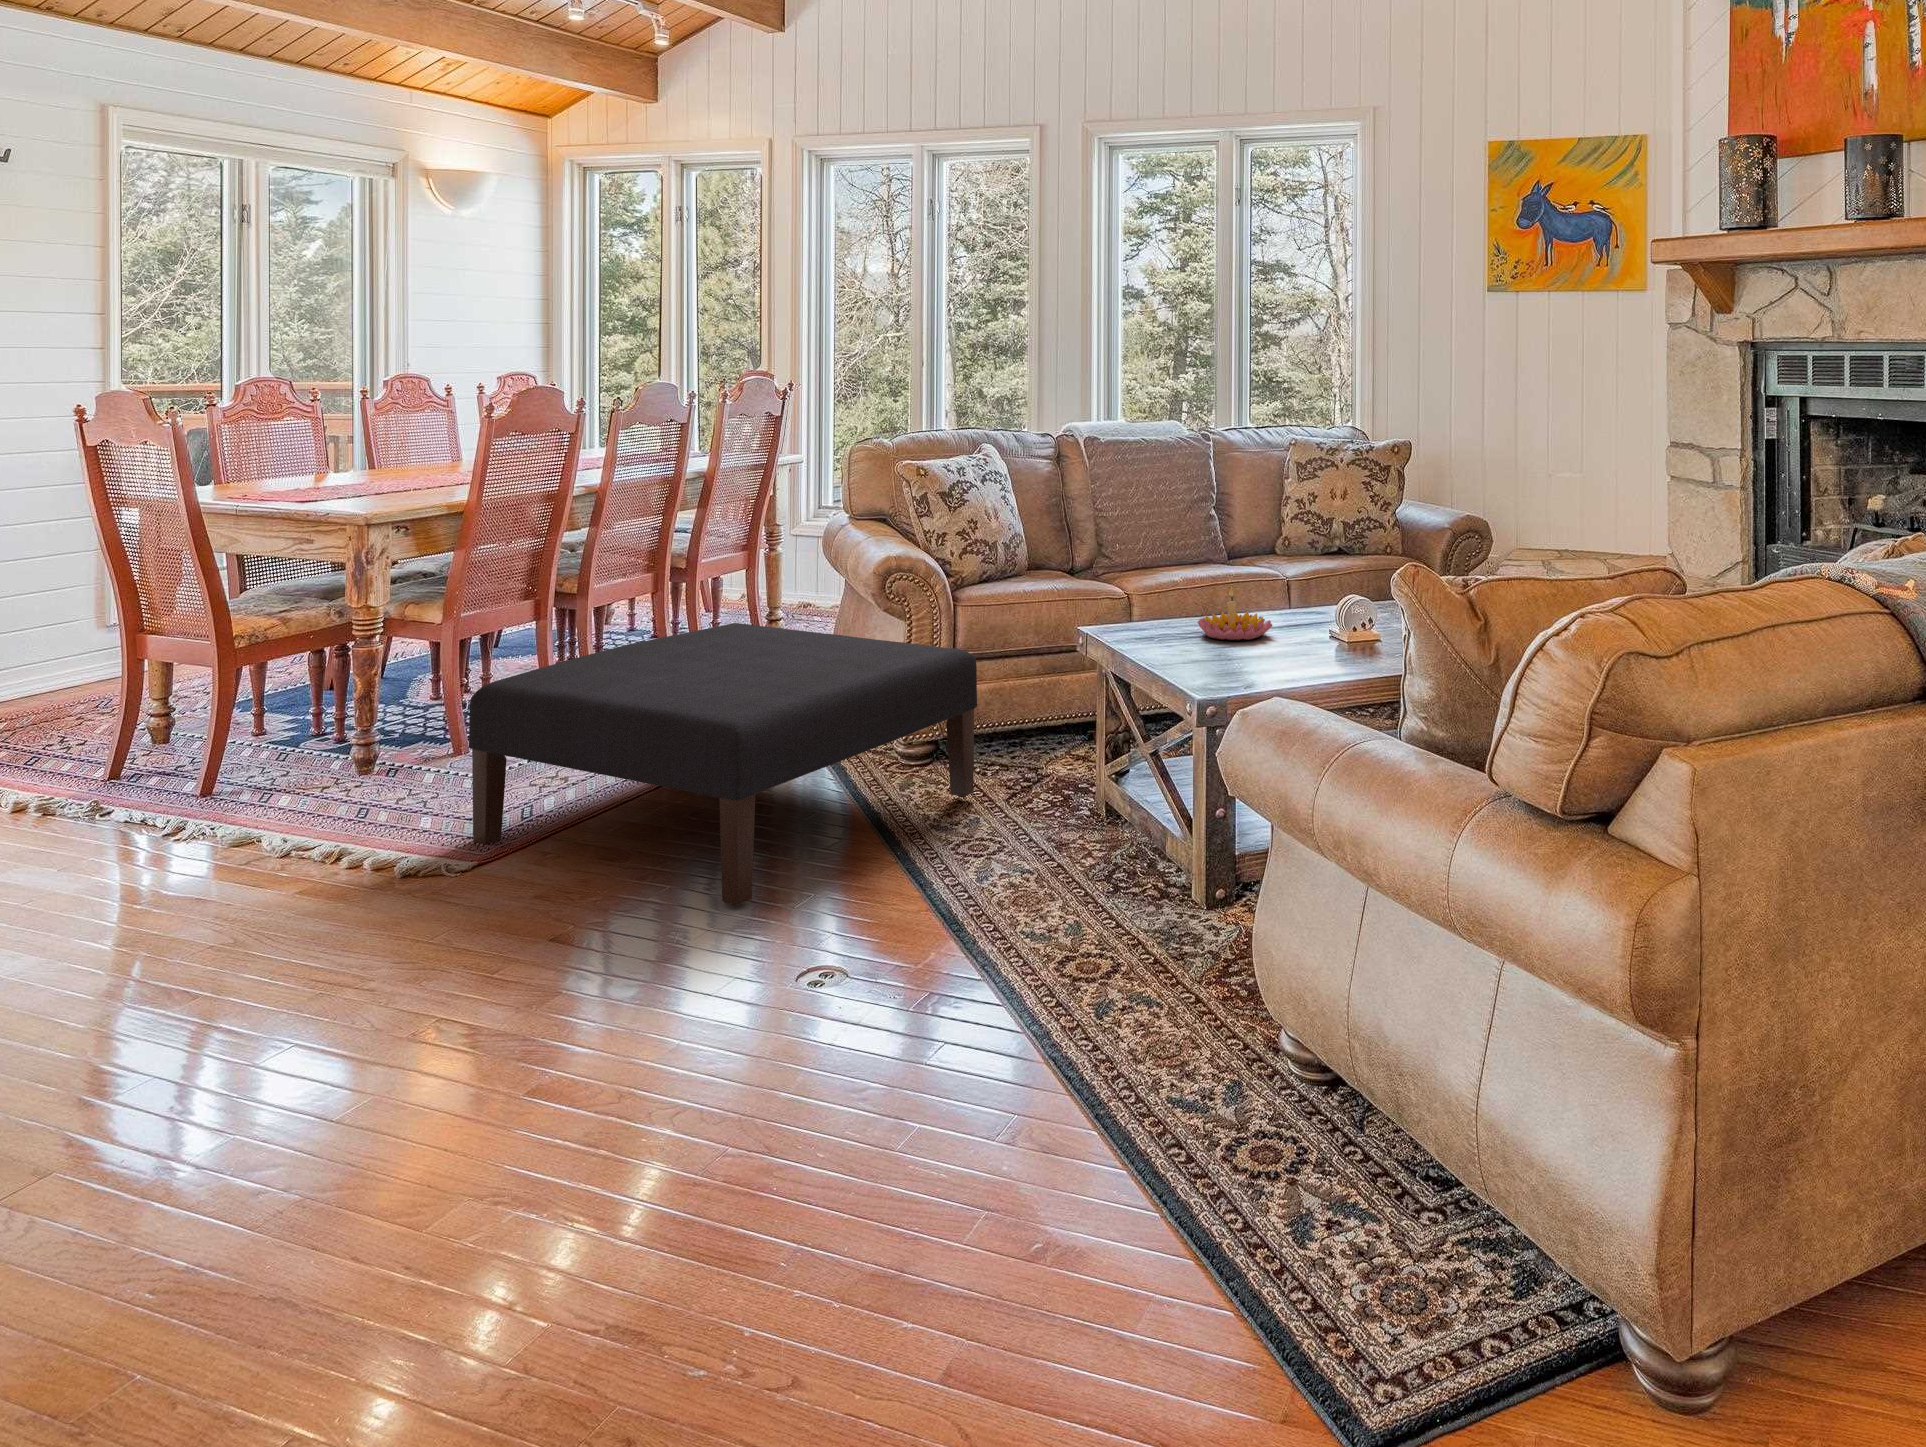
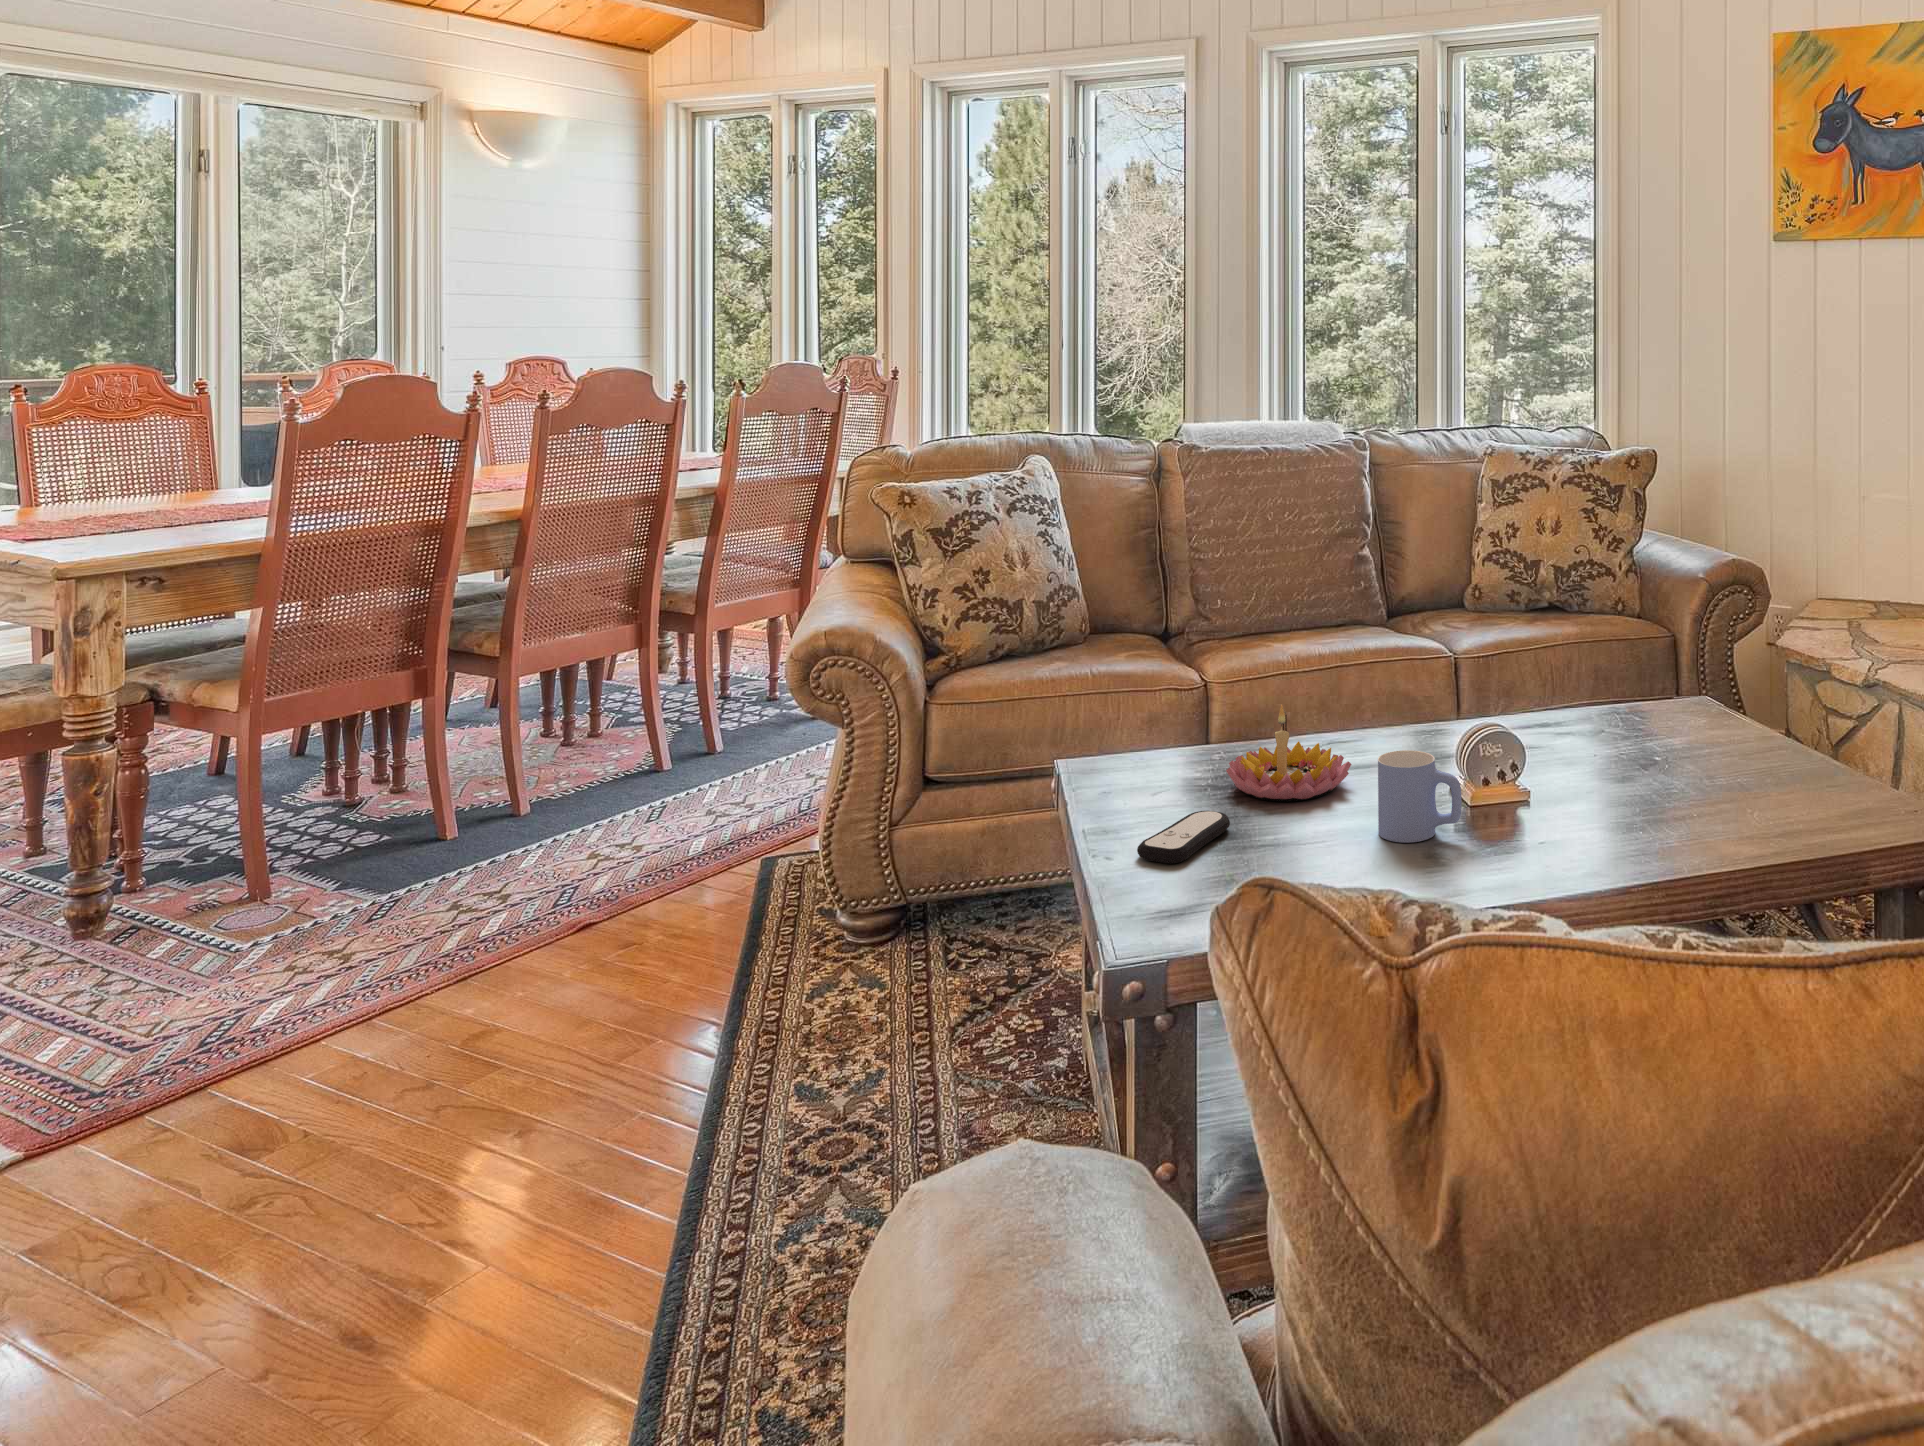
mug: none [1302,606,1352,655] -> present [1378,750,1462,842]
ottoman: present [469,623,977,905] -> none [25,725,900,1324]
remote control: none [1174,642,1217,664] -> present [1137,811,1230,863]

